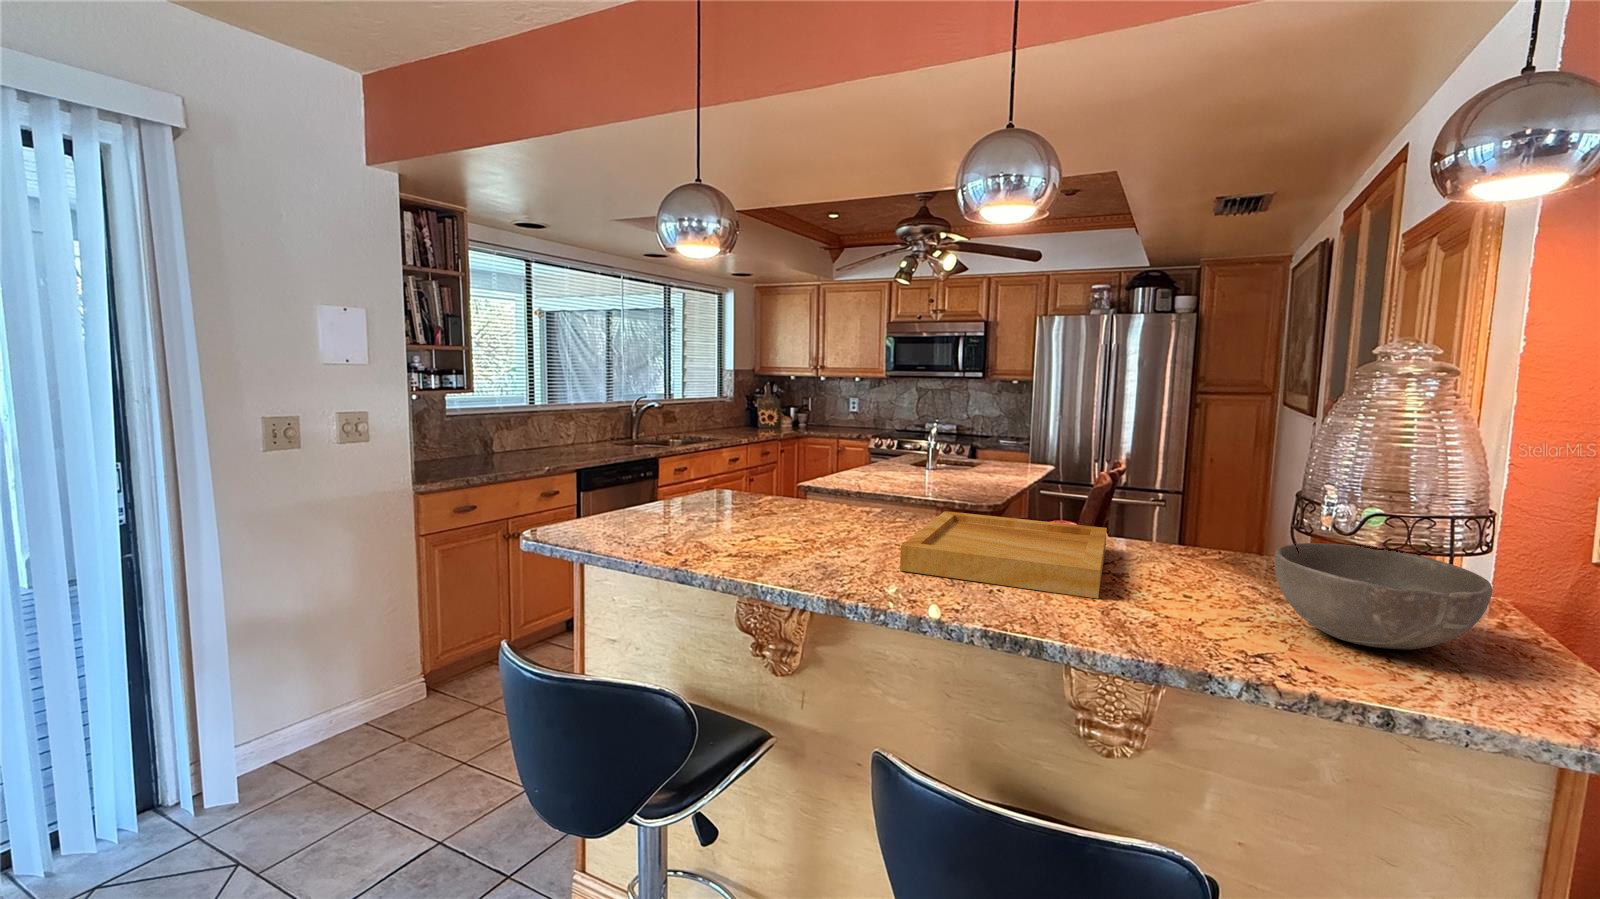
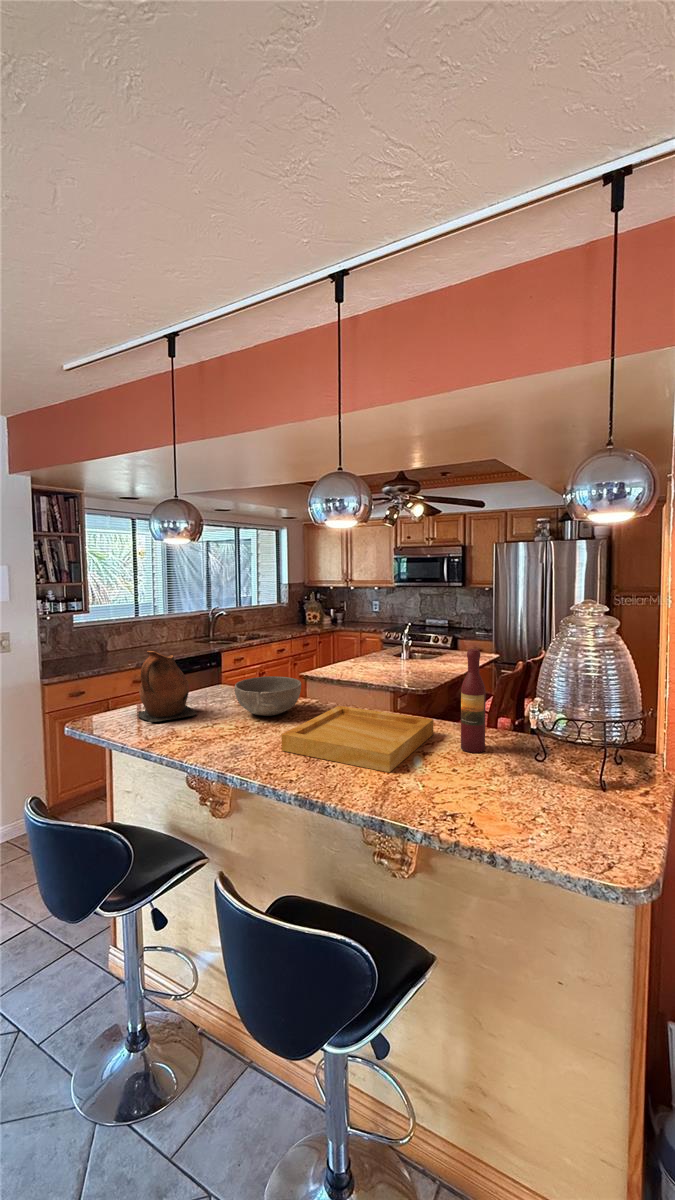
wine bottle: none [1165,417,1213,573] -> present [461,649,486,753]
ceramic pitcher: none [622,424,721,533] -> present [137,651,197,722]
bowl: present [1275,543,1492,650] -> present [235,676,301,716]

